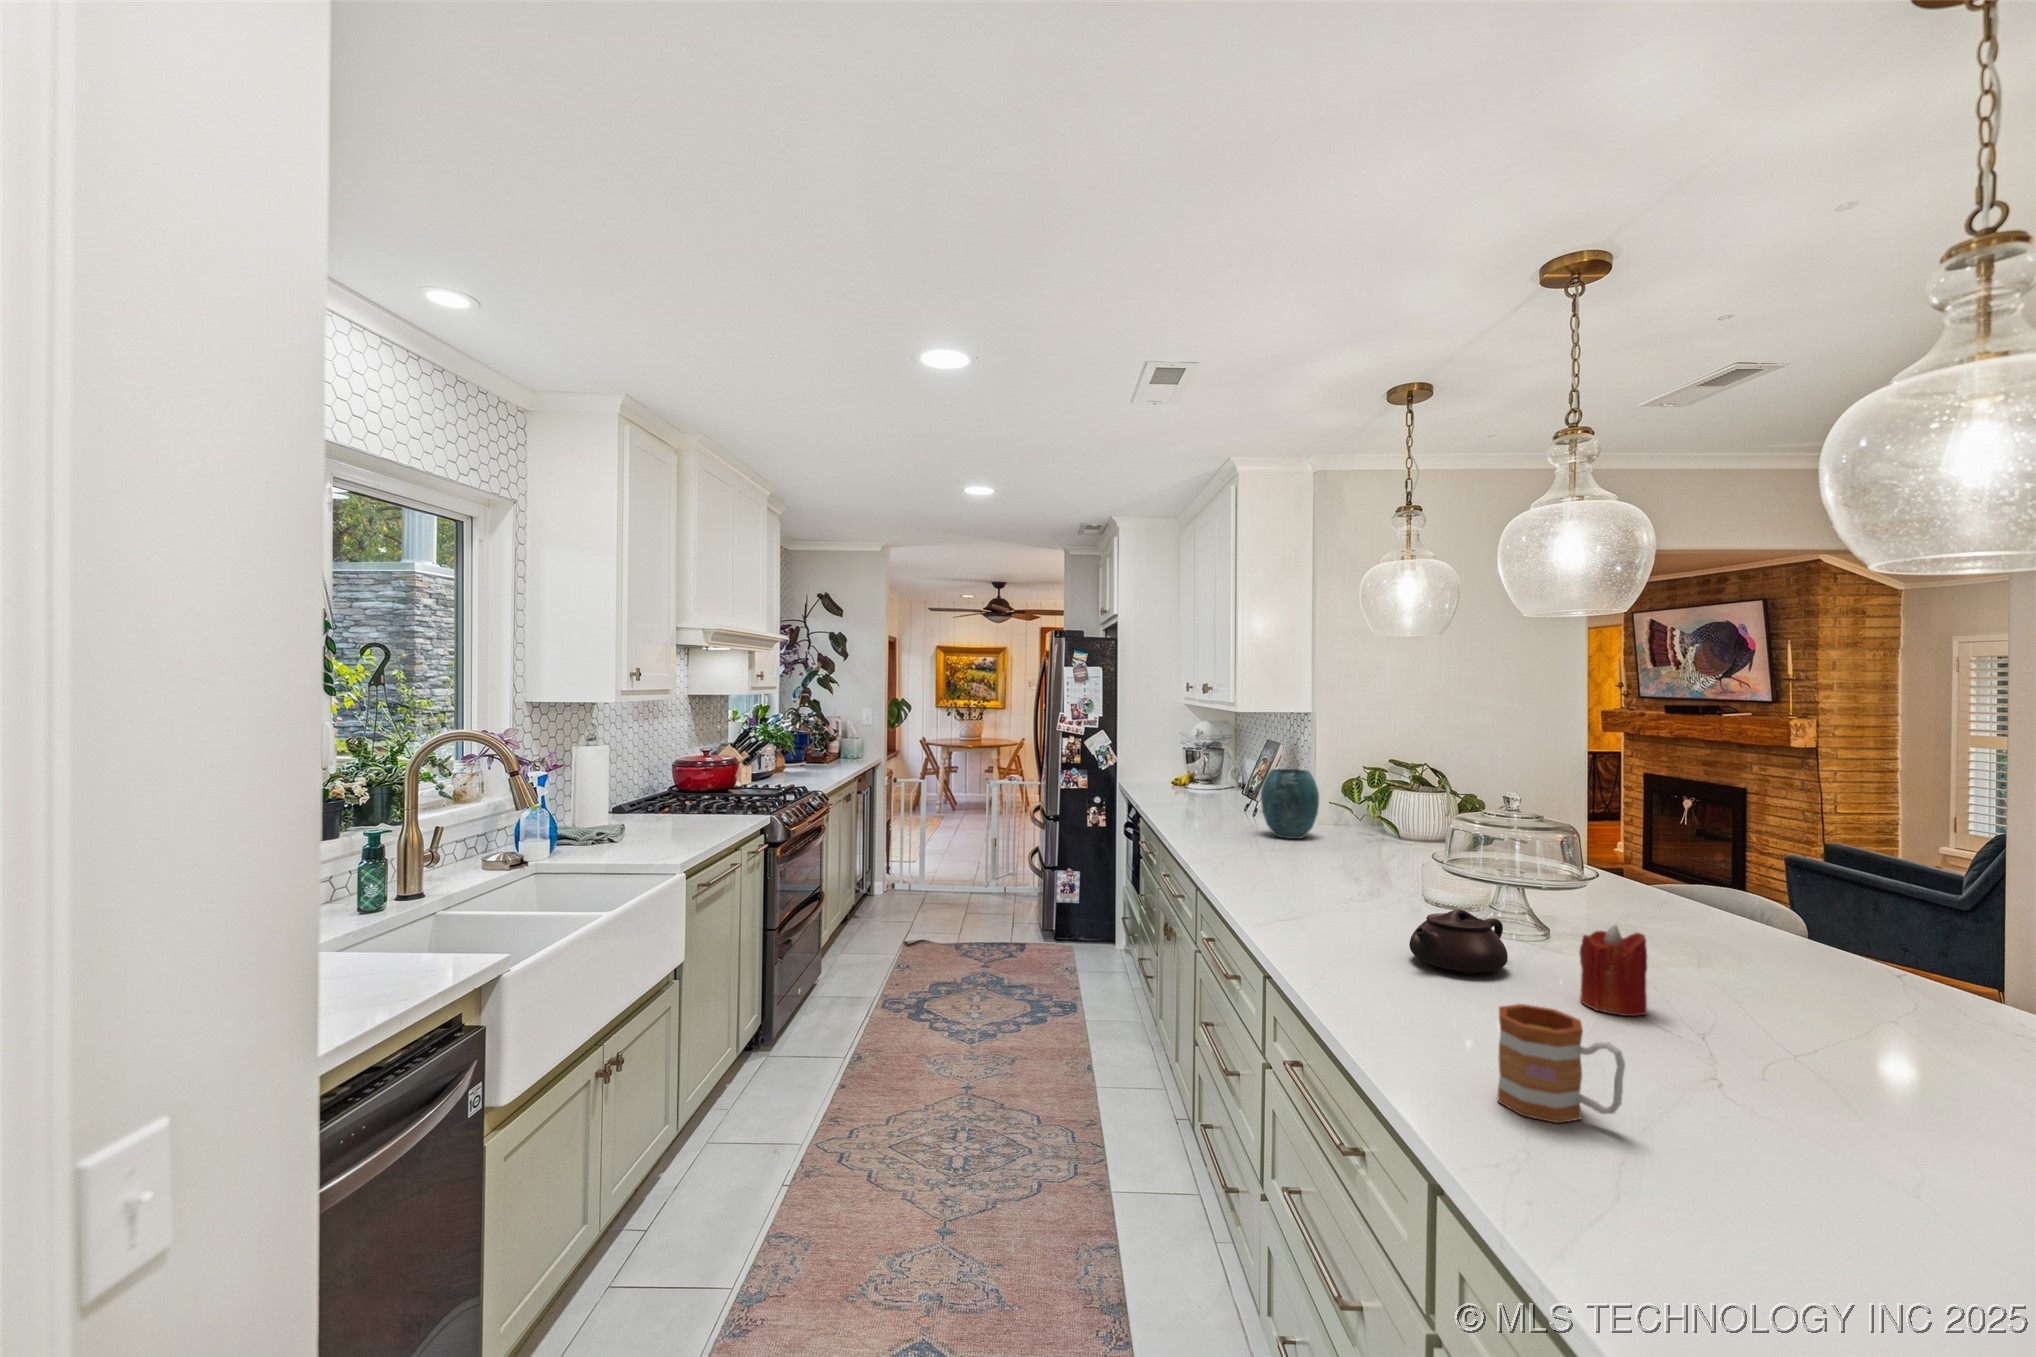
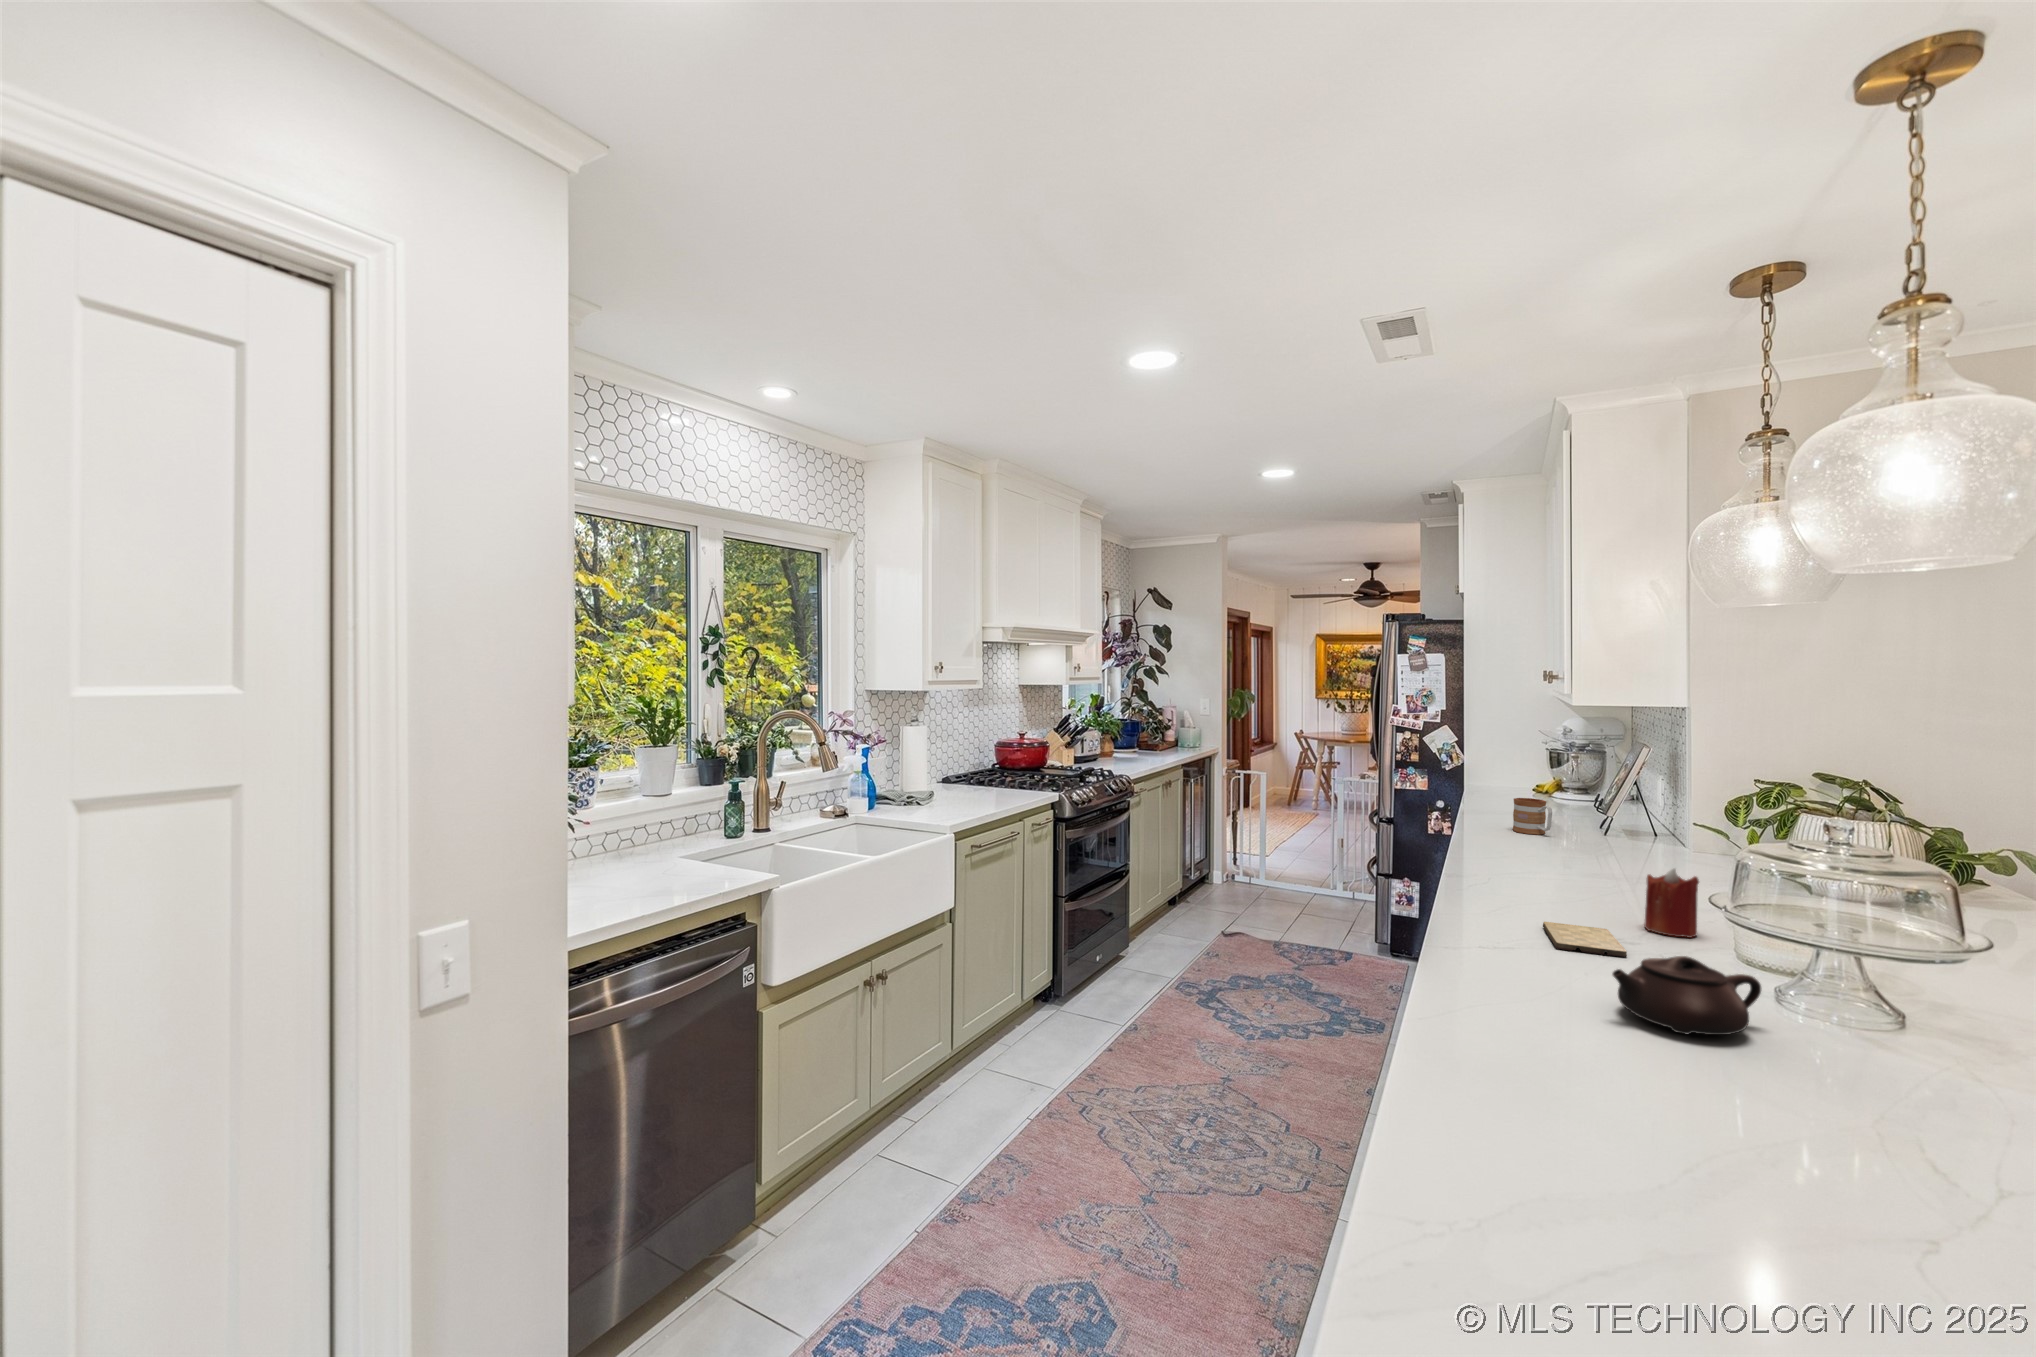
vase: present [1261,769,1319,839] -> none [1587,781,1666,866]
cutting board: none [1294,894,1371,917] -> present [1543,922,1627,957]
candle: present [1579,925,1647,1016] -> present [1644,869,1699,938]
mug: present [1498,1004,1625,1123] -> present [1513,798,1552,835]

